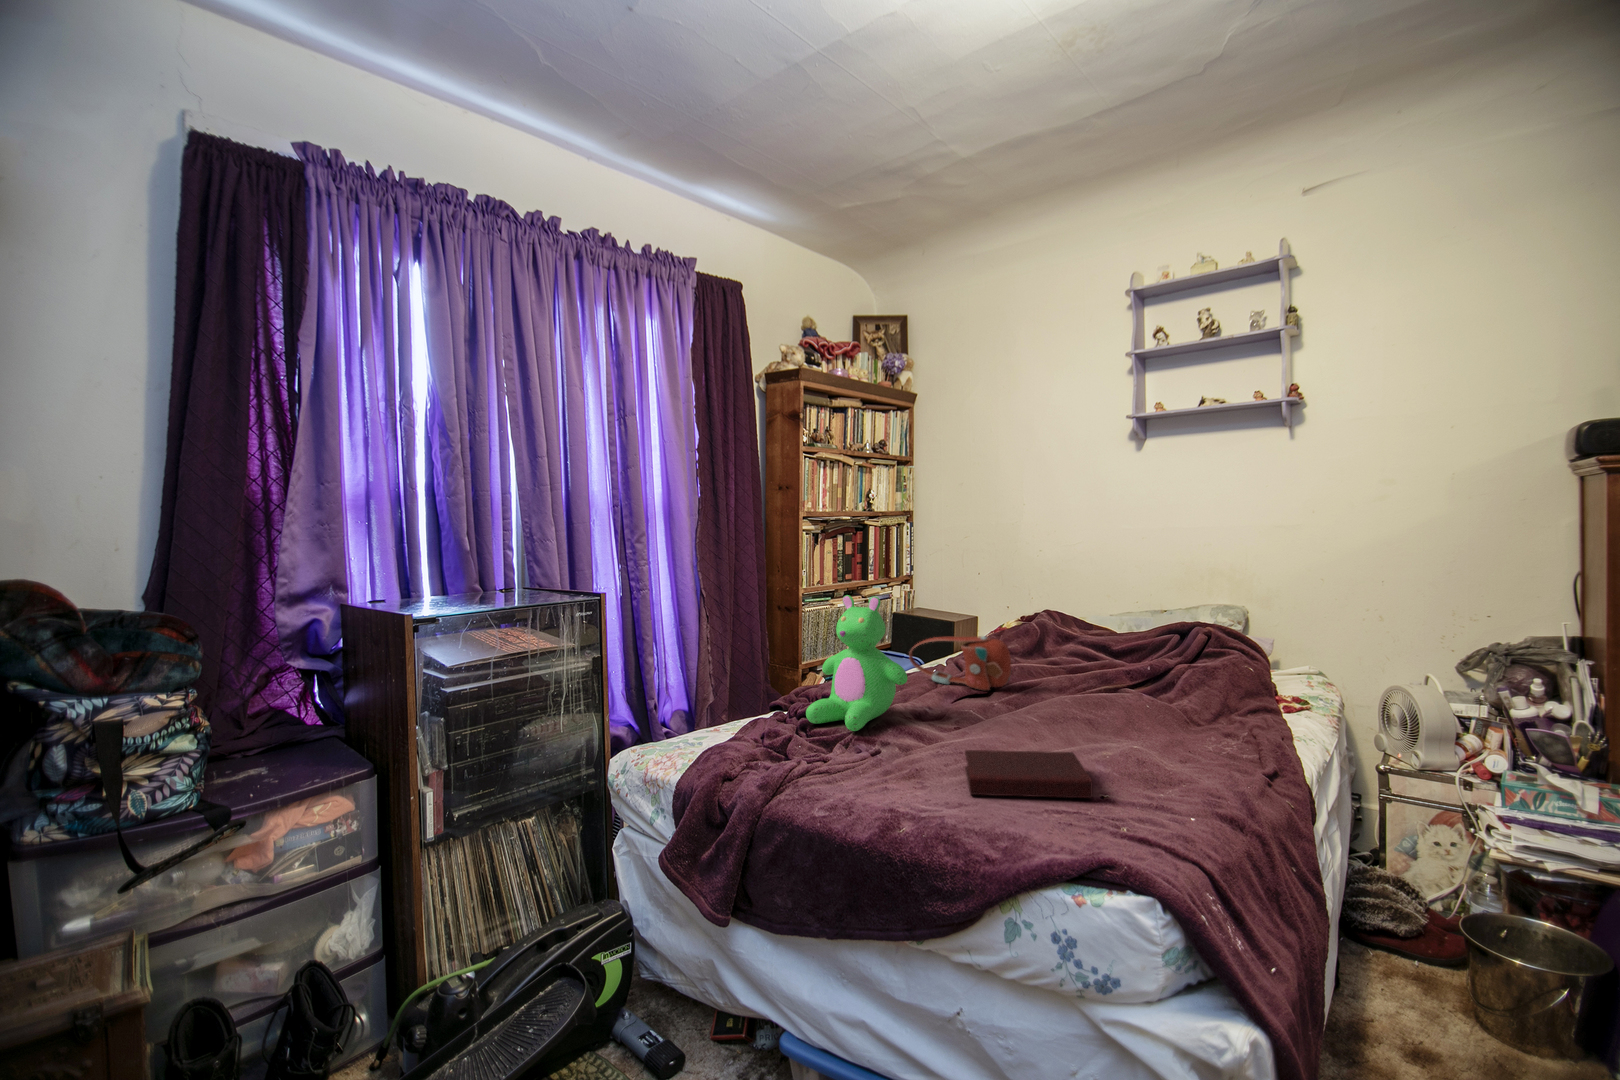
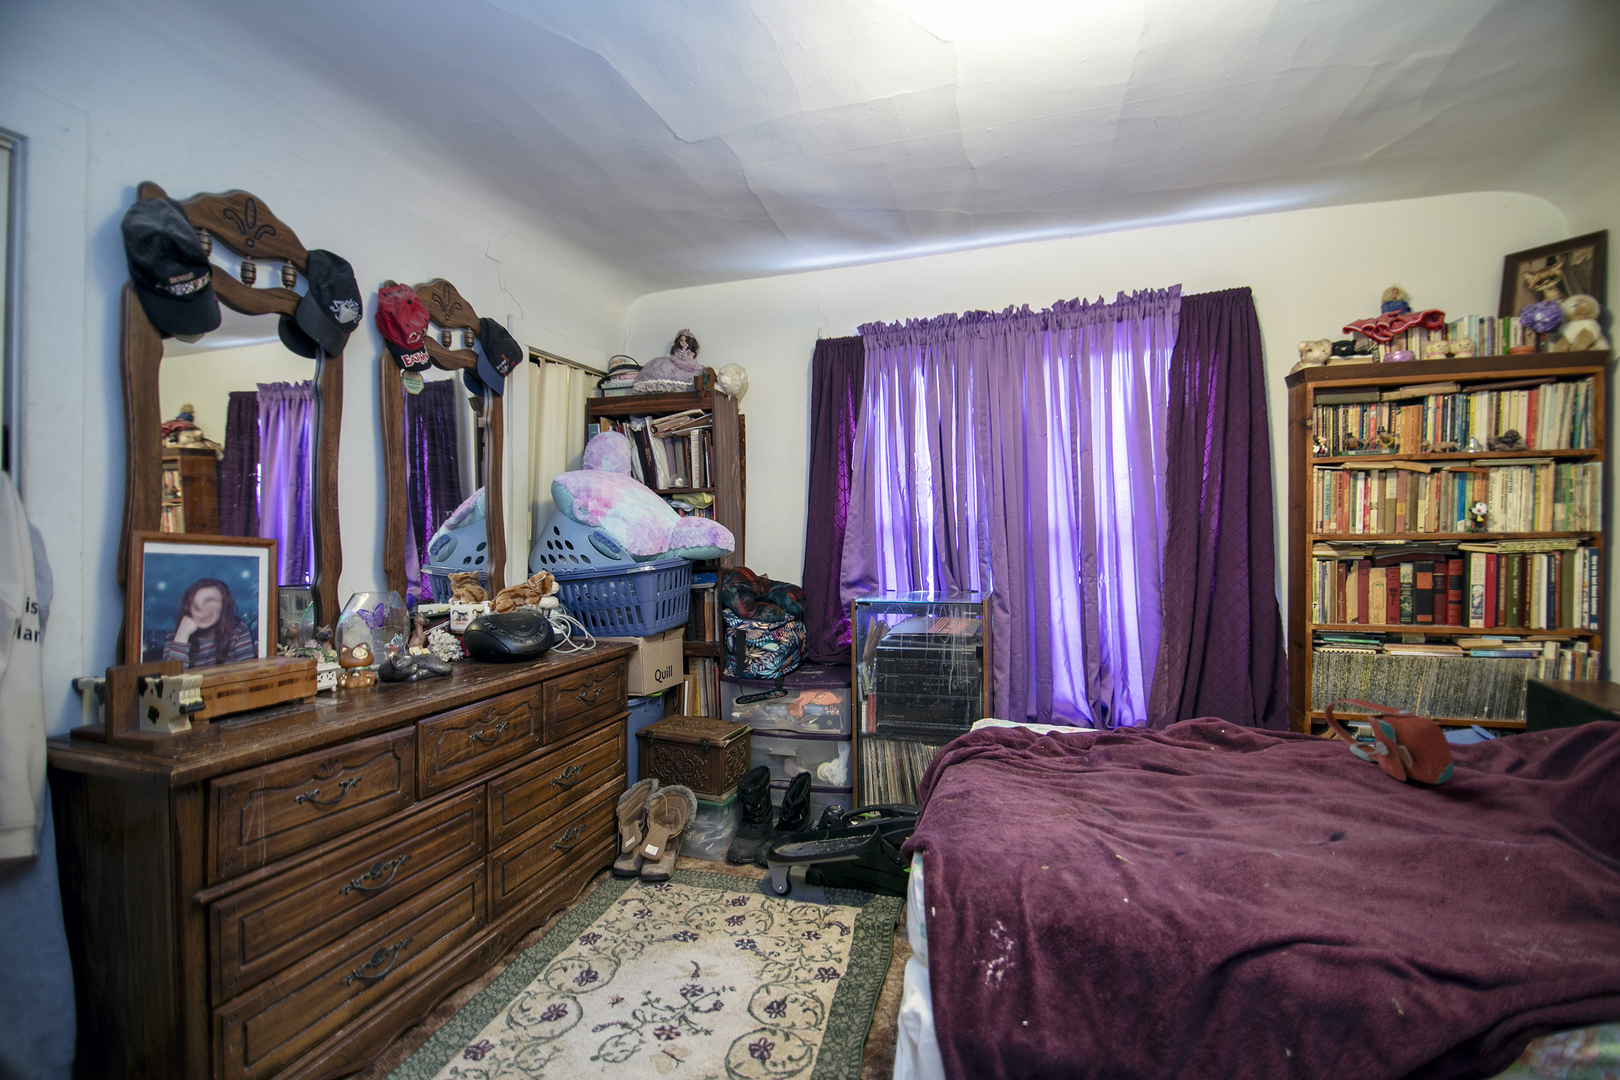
teddy bear: present [806,595,907,731] -> none [1107,628,1206,757]
book: present [965,750,1093,798] -> none [1090,797,1256,880]

